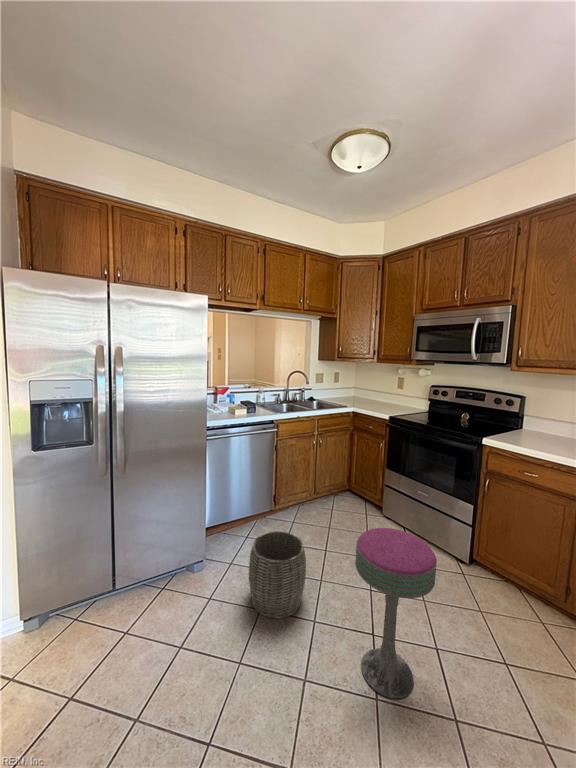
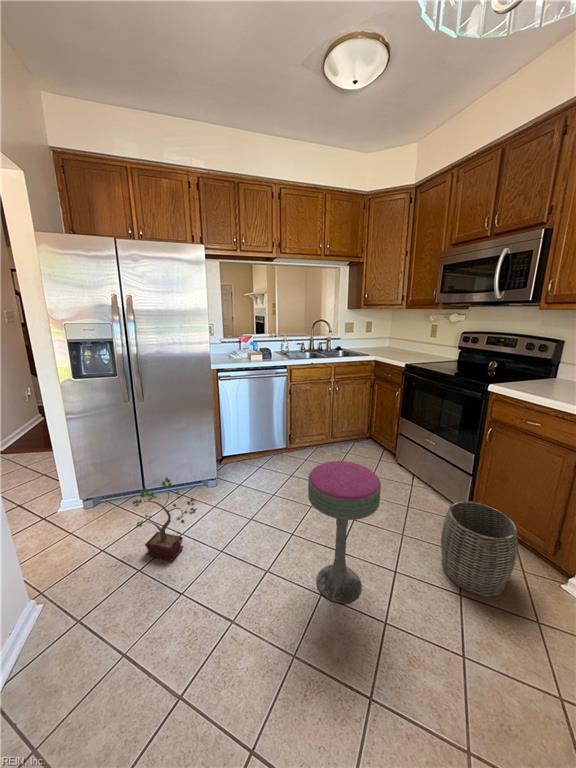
woven basket: present [249,531,306,618] -> present [441,501,518,597]
potted plant: none [125,570,225,686] -> present [133,478,196,560]

